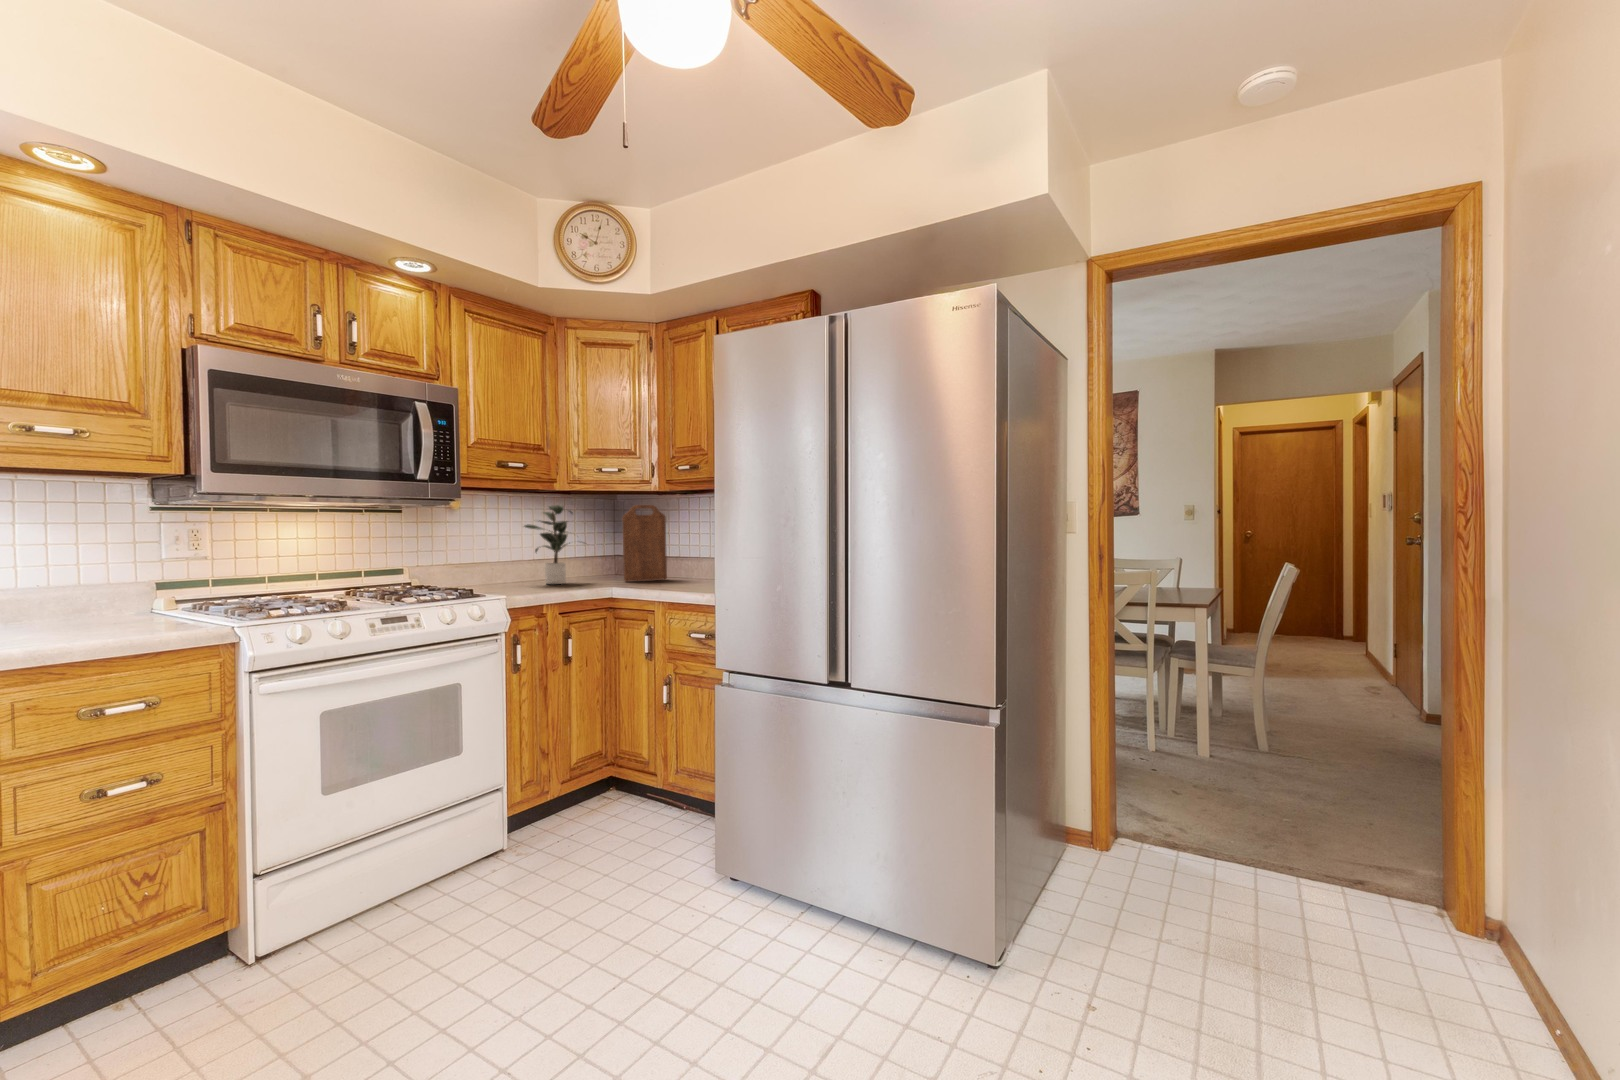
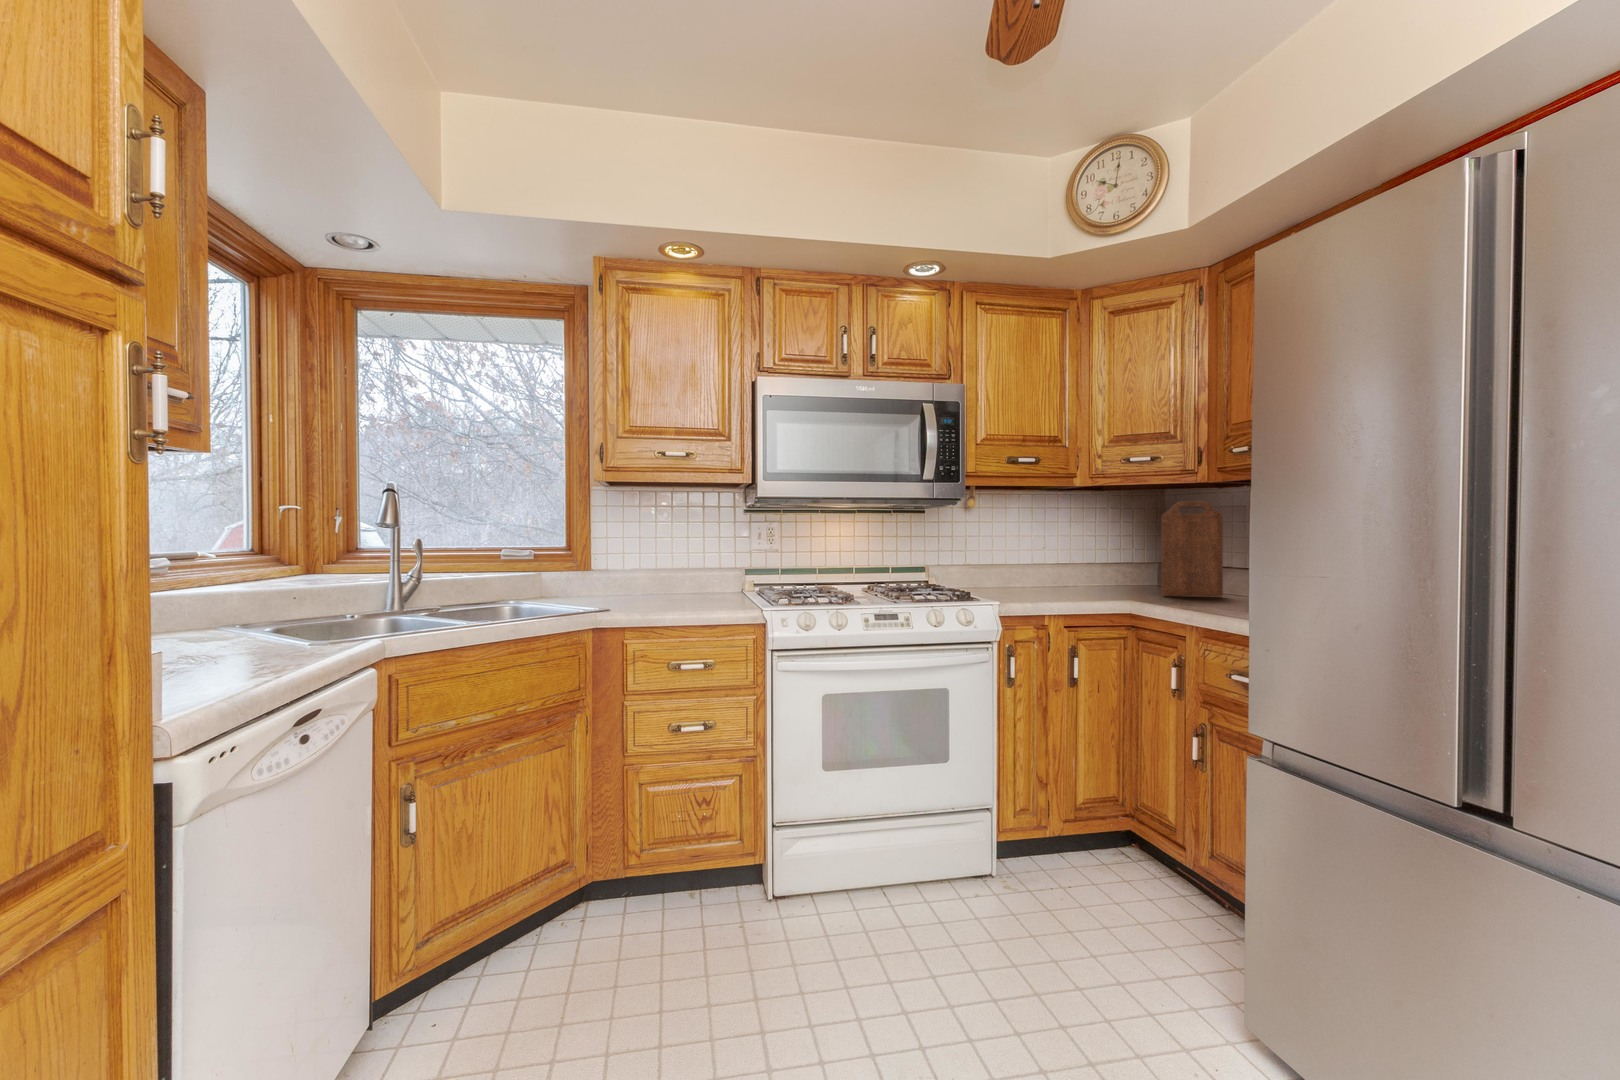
potted plant: present [524,505,572,584] -> none [1037,502,1129,593]

